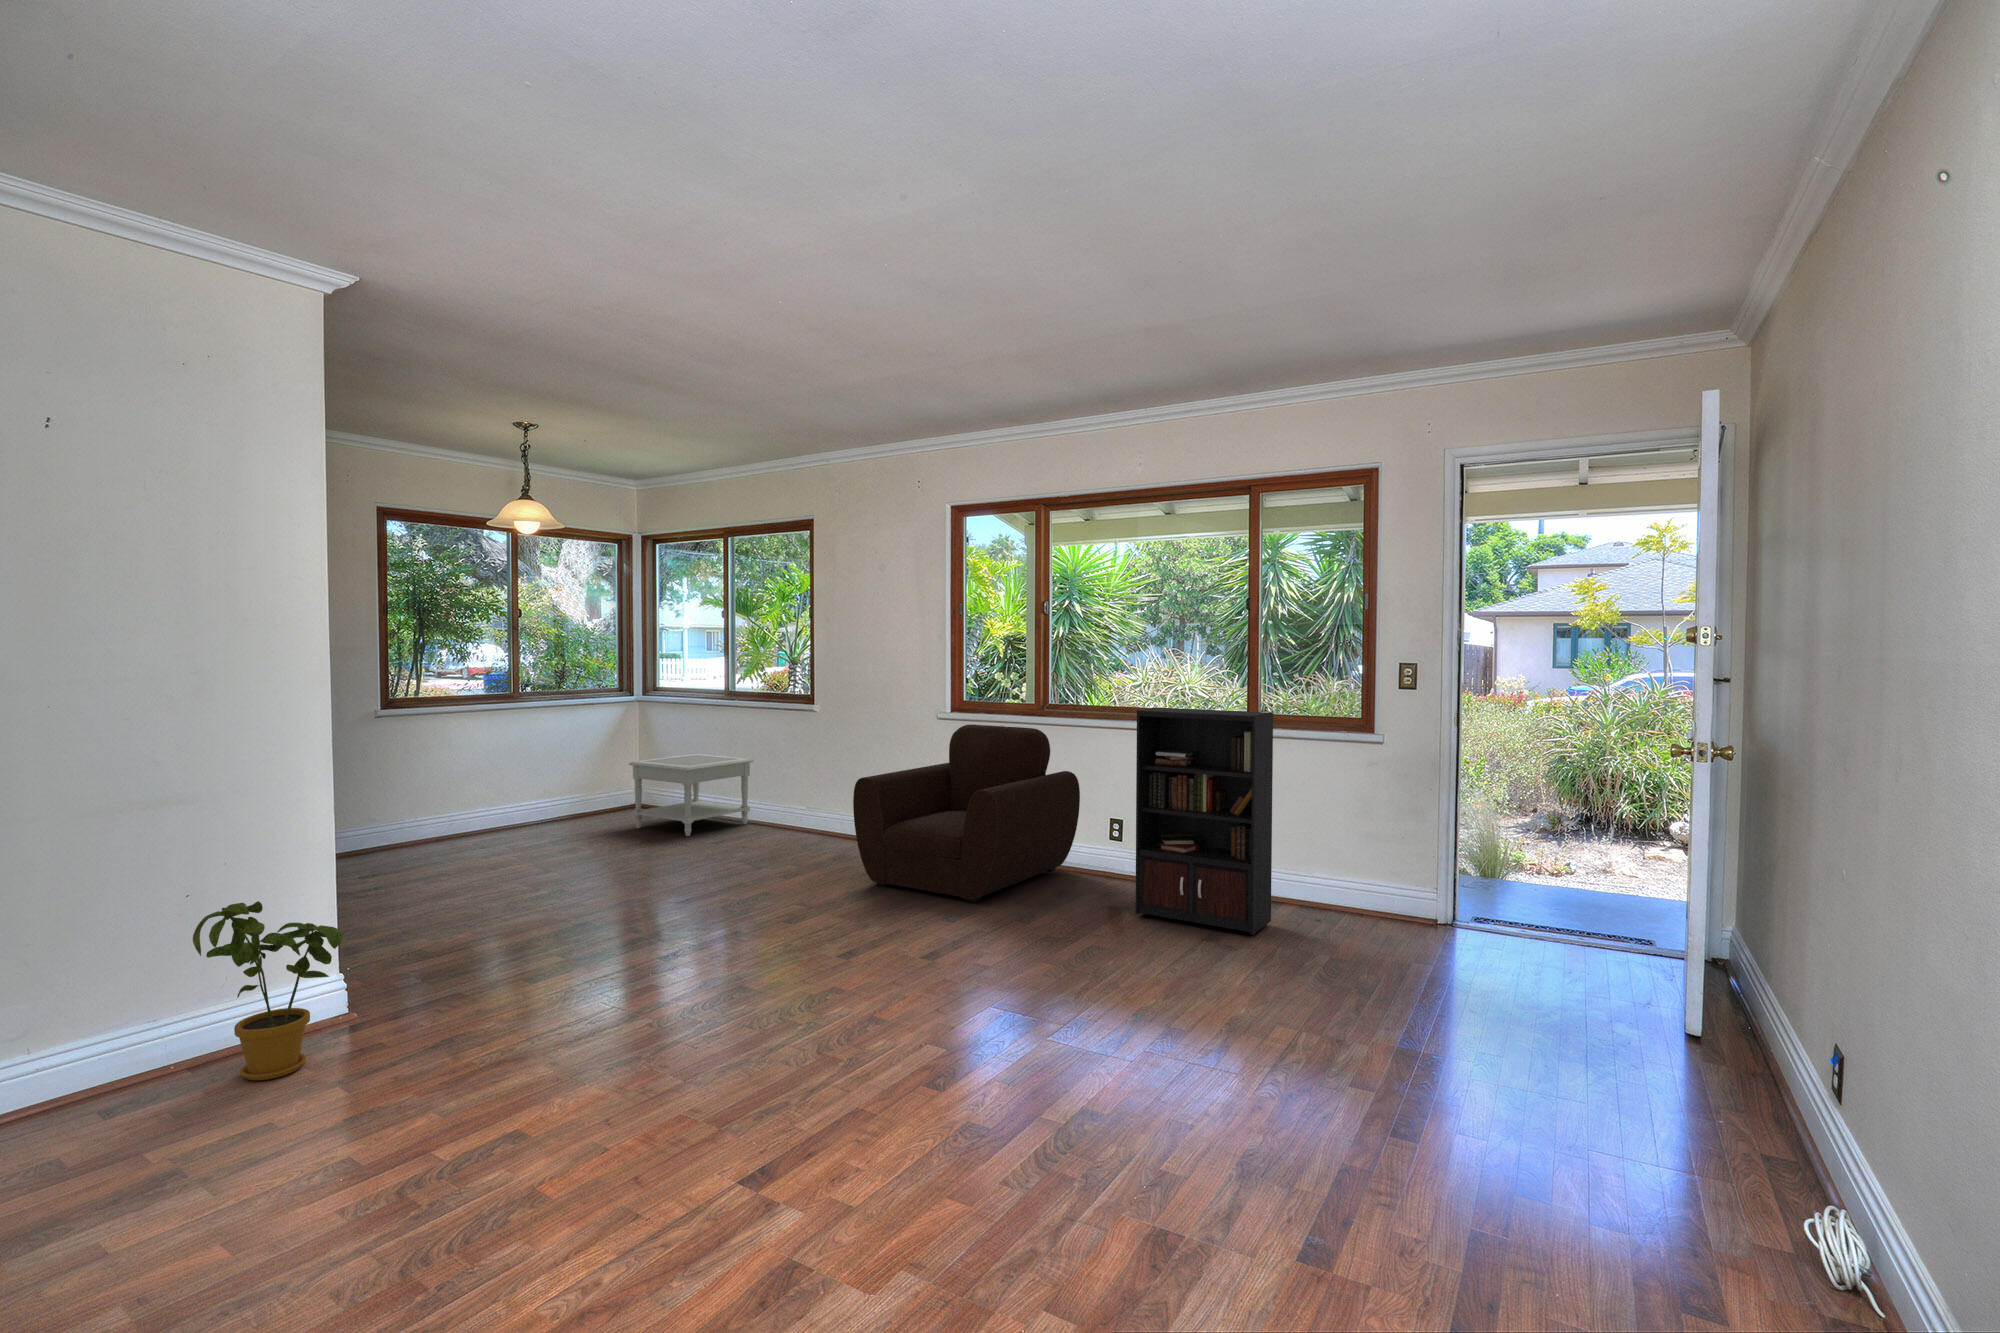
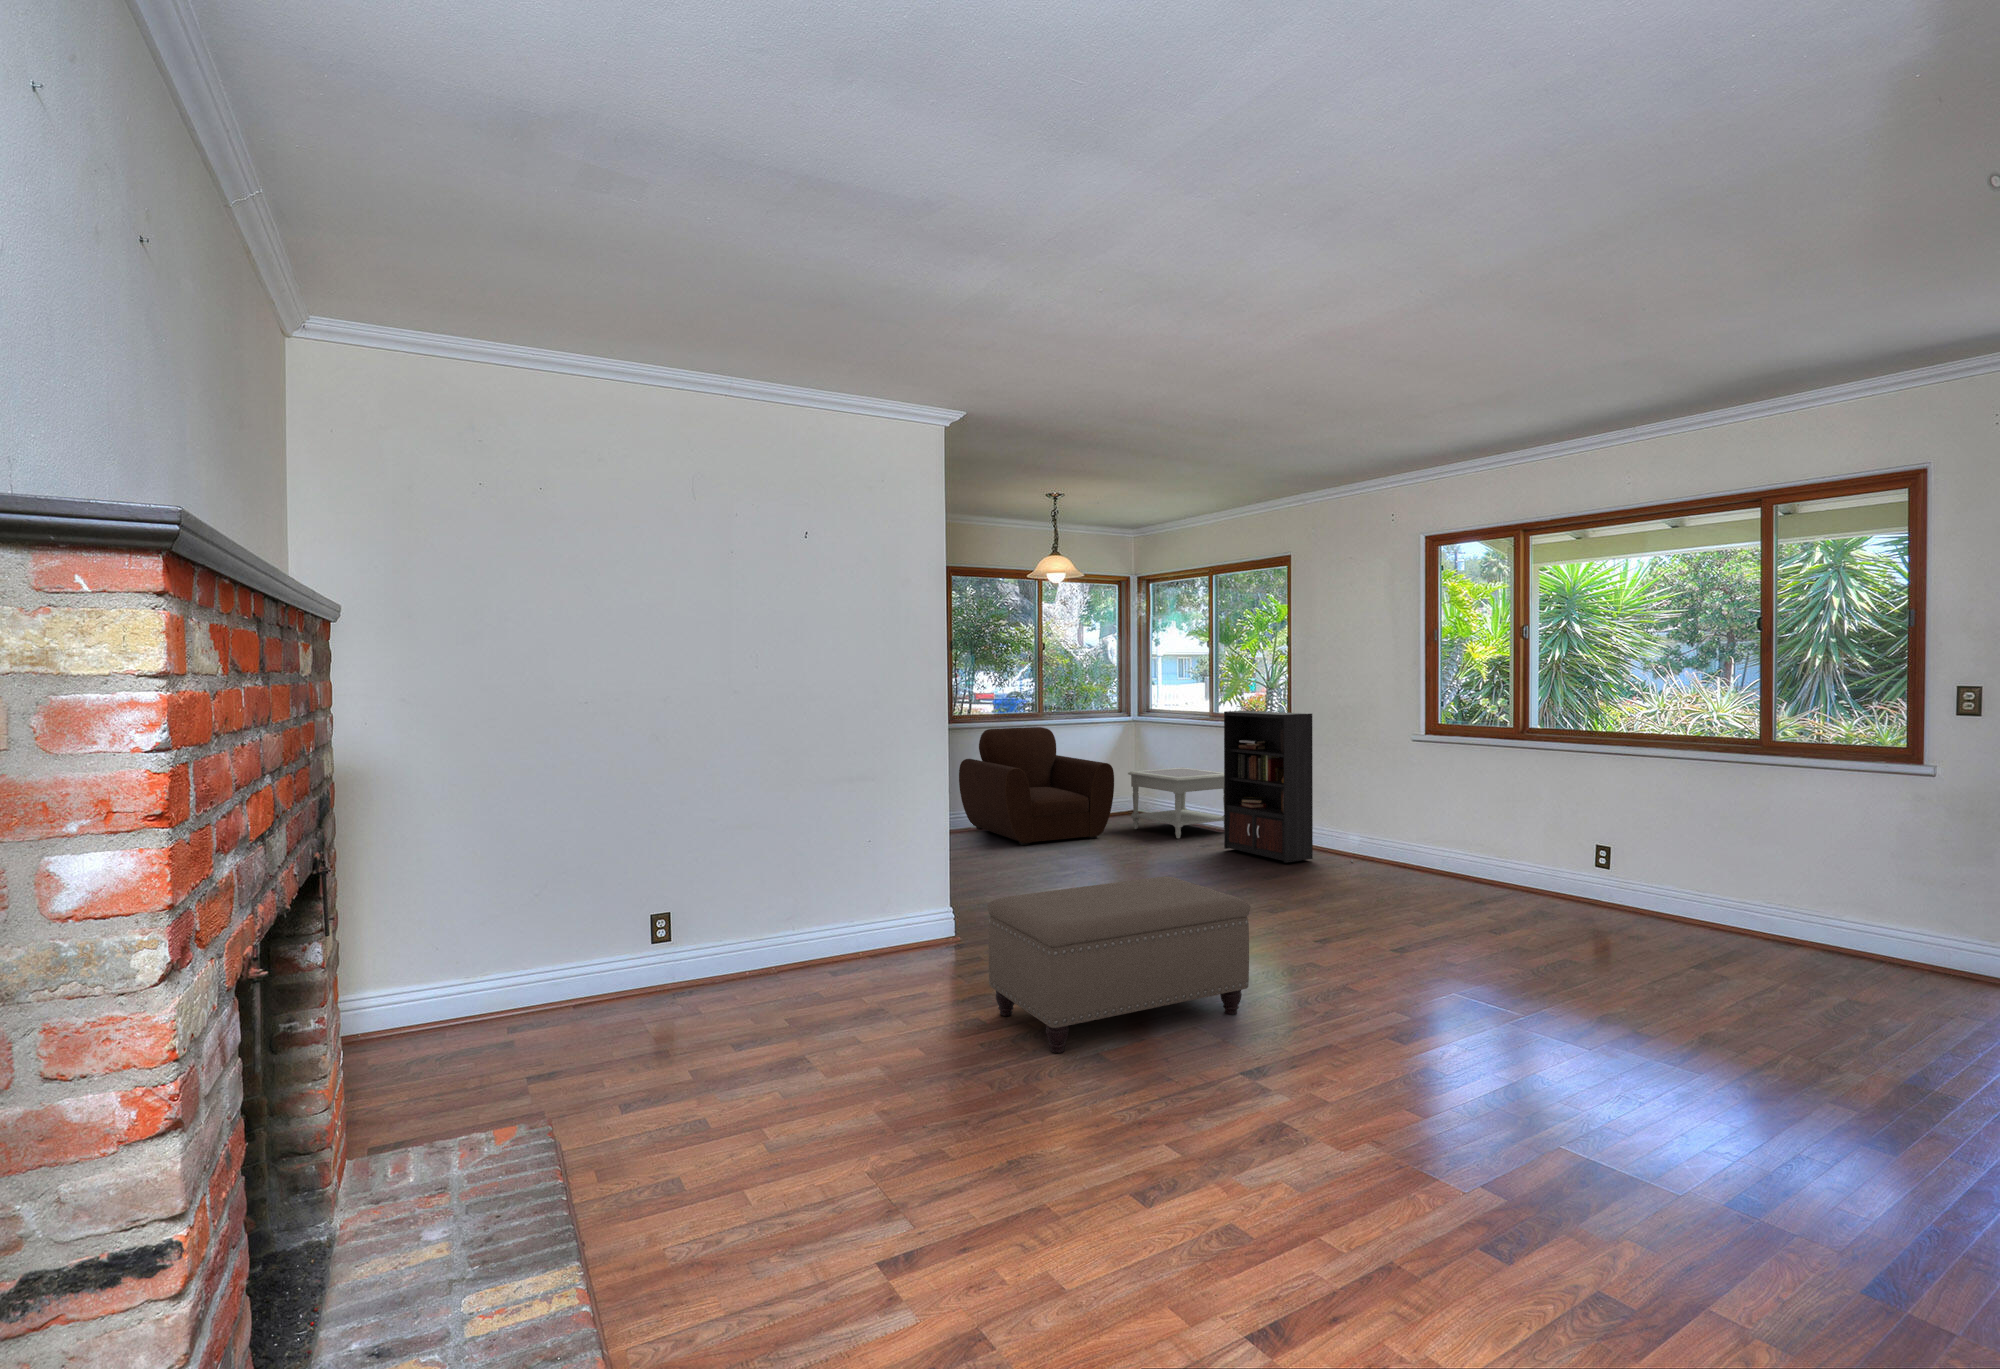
bookcase: present [1135,707,1319,935] -> present [1224,711,1353,863]
armchair: present [853,725,1080,902] -> present [959,727,1114,845]
house plant: present [193,901,343,1080] -> none [876,847,960,972]
ottoman: none [372,901,748,1176] -> present [988,876,1250,1053]

